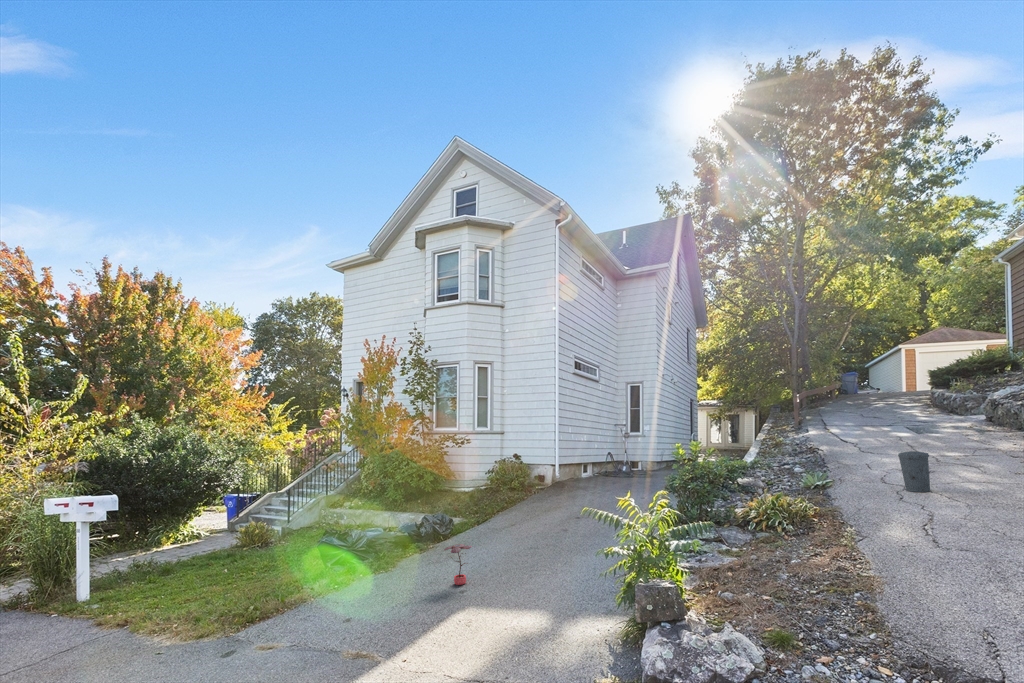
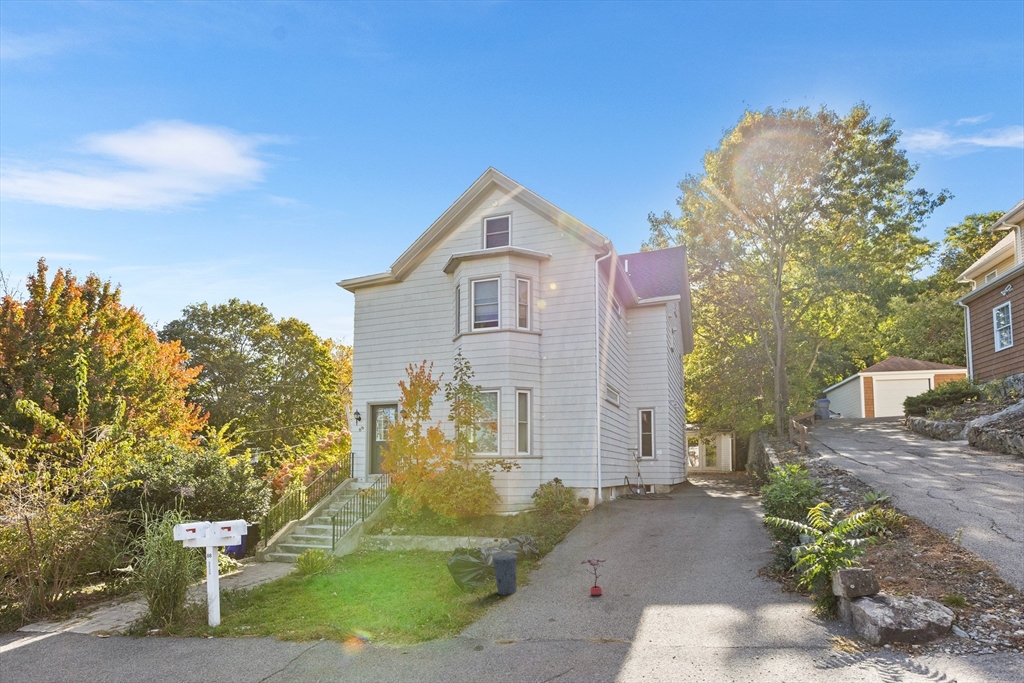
trash can: present [898,451,930,492] -> present [493,554,517,595]

